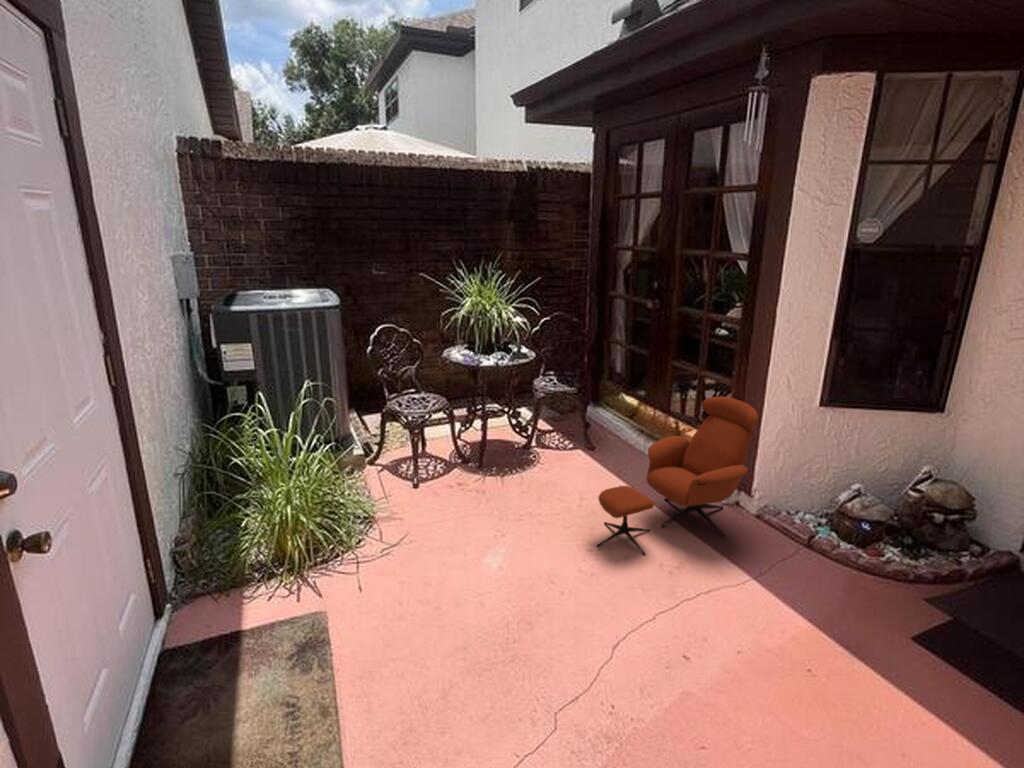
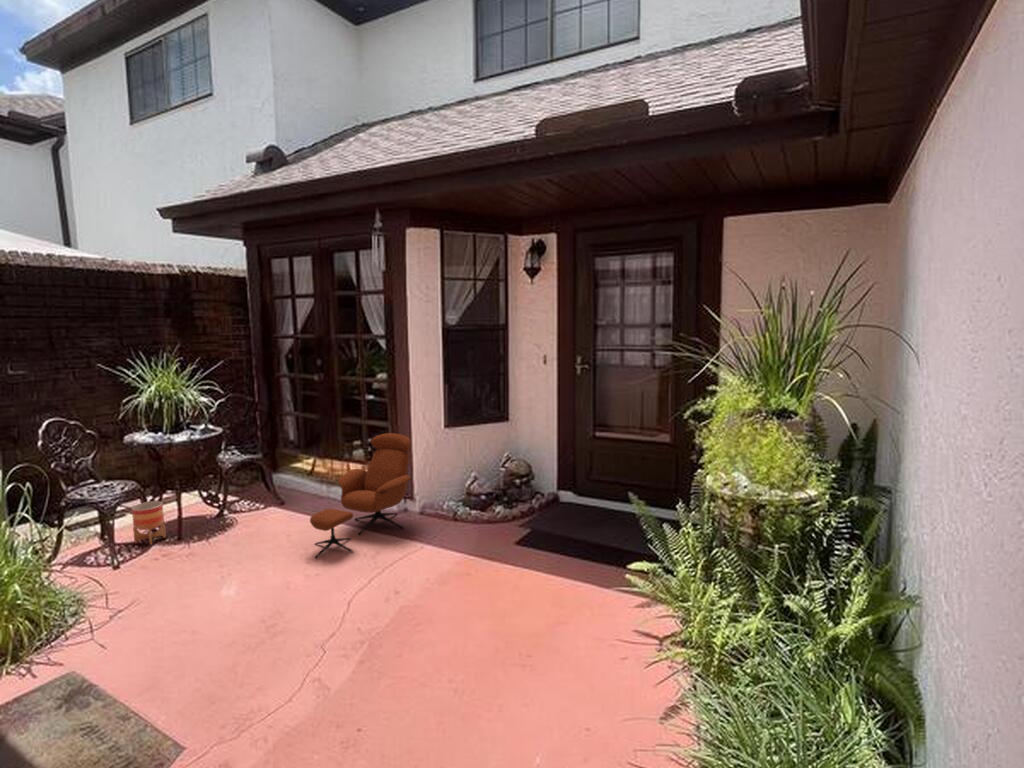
planter: none [441,421,469,467] -> present [132,501,166,545]

